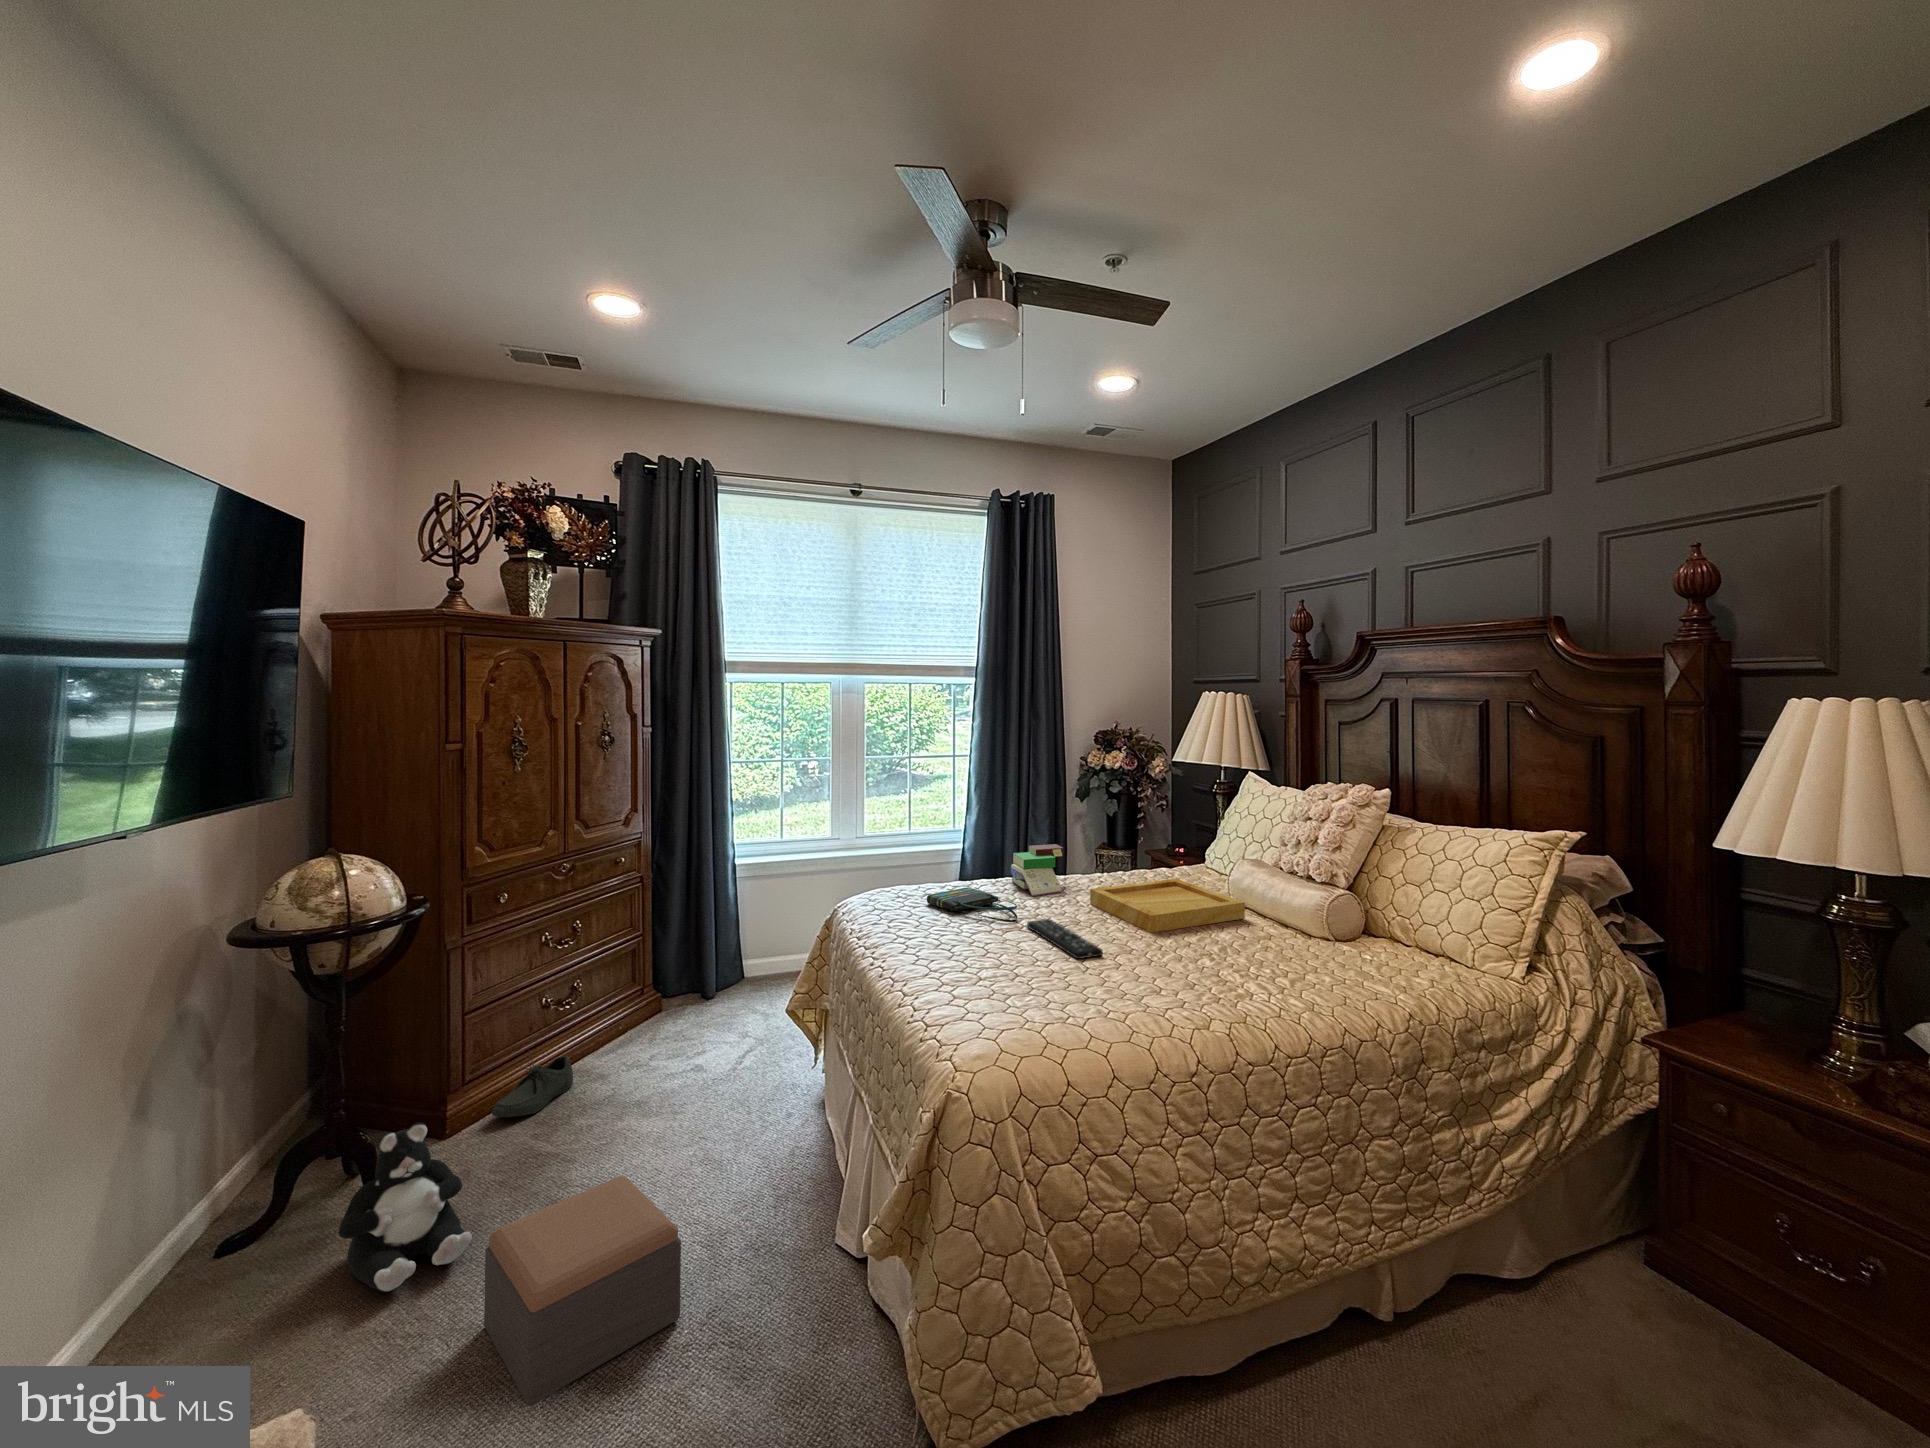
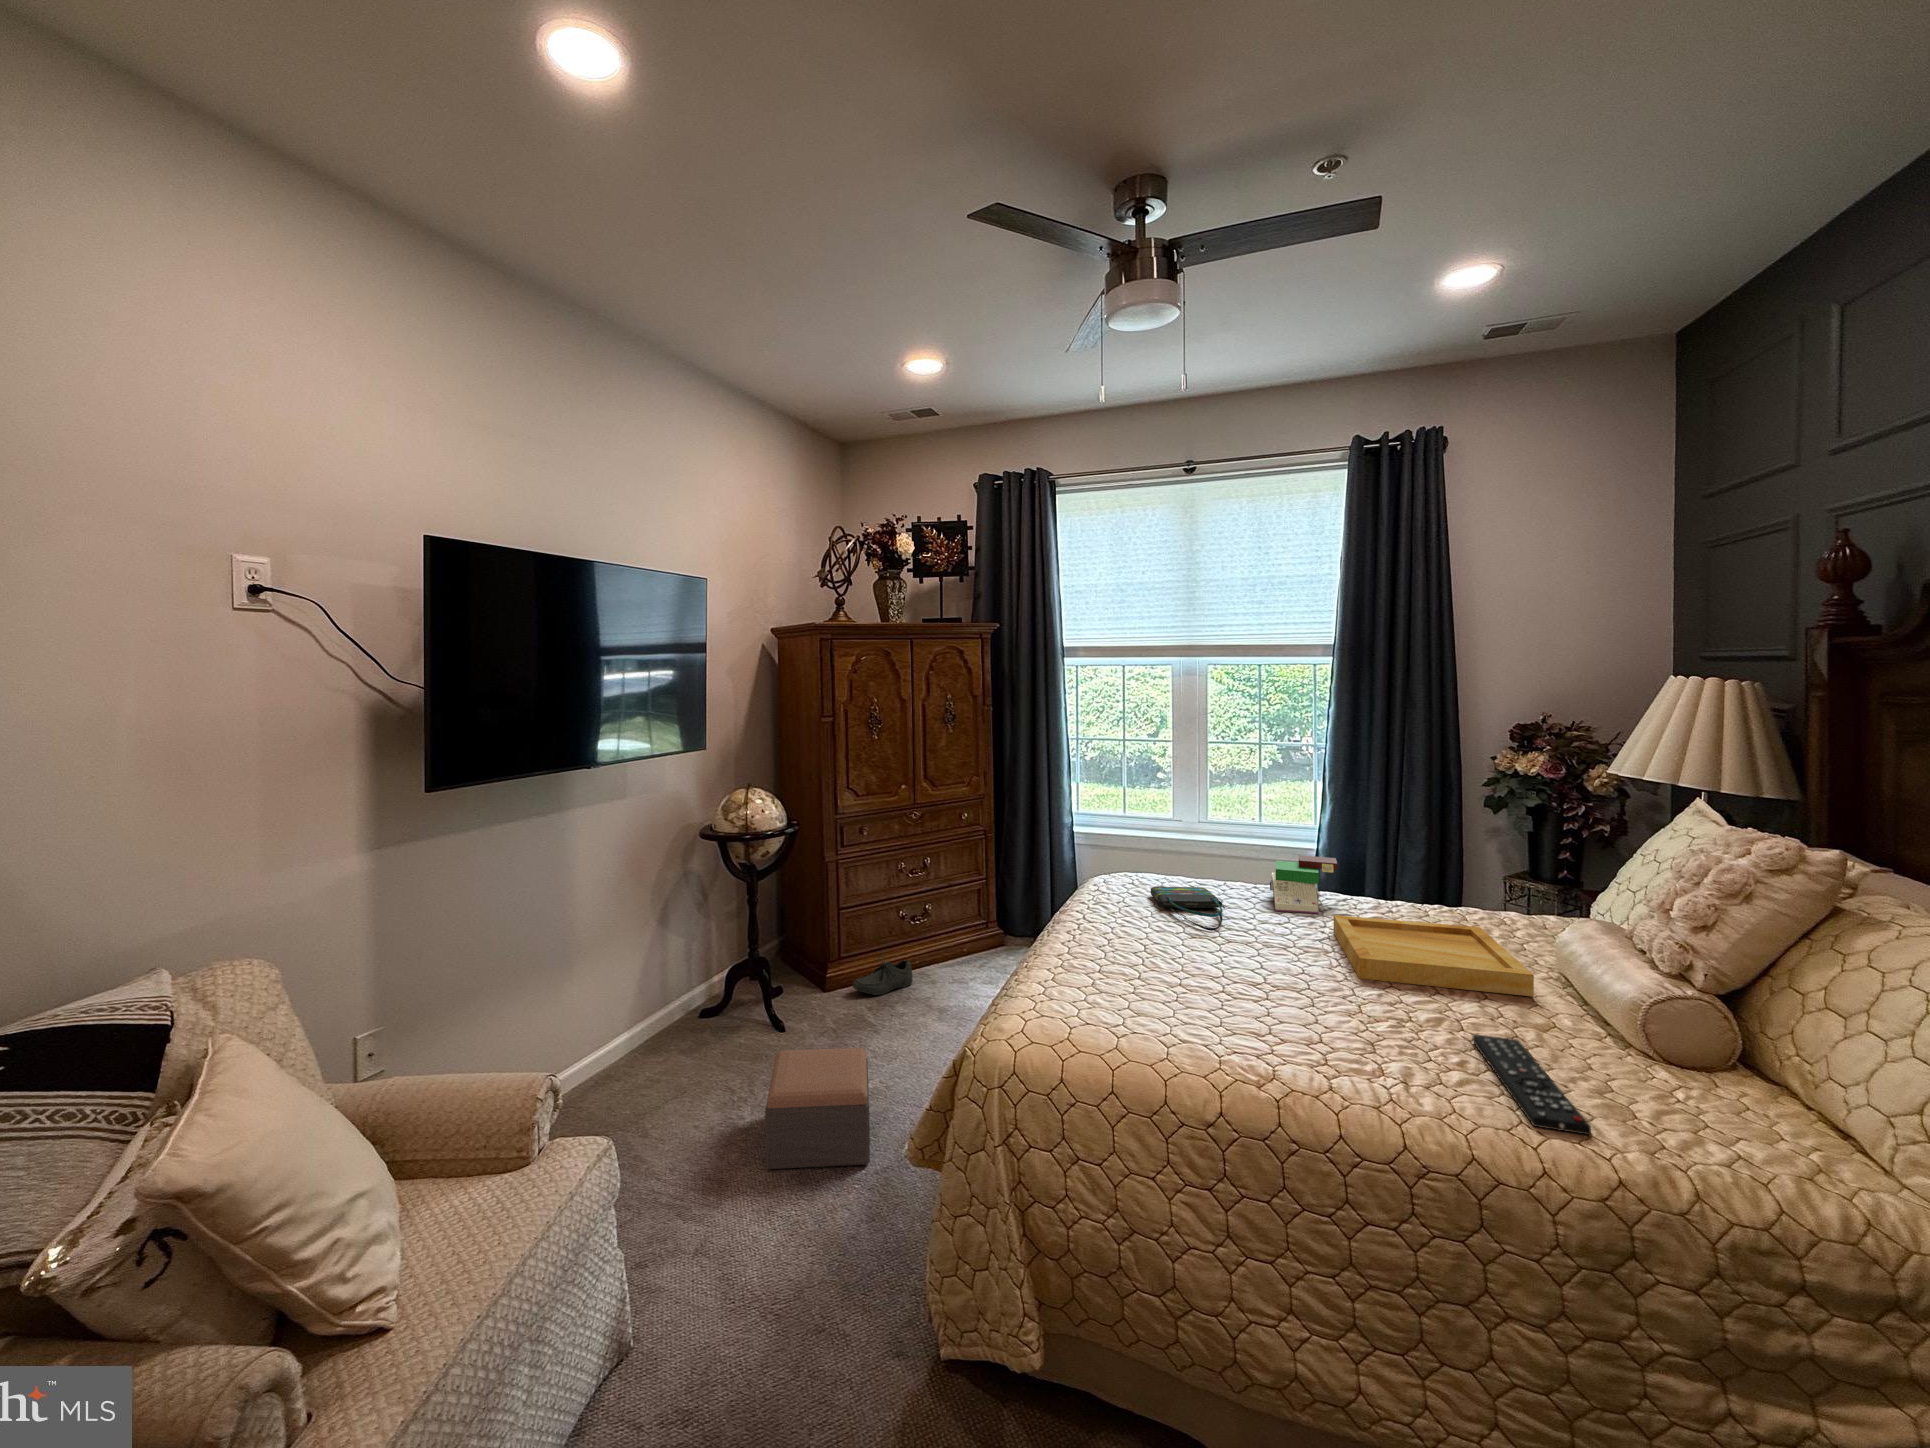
remote control: present [1027,919,1103,959] -> present [1473,1034,1591,1135]
plush toy: present [339,1122,472,1292] -> none [733,971,799,1070]

